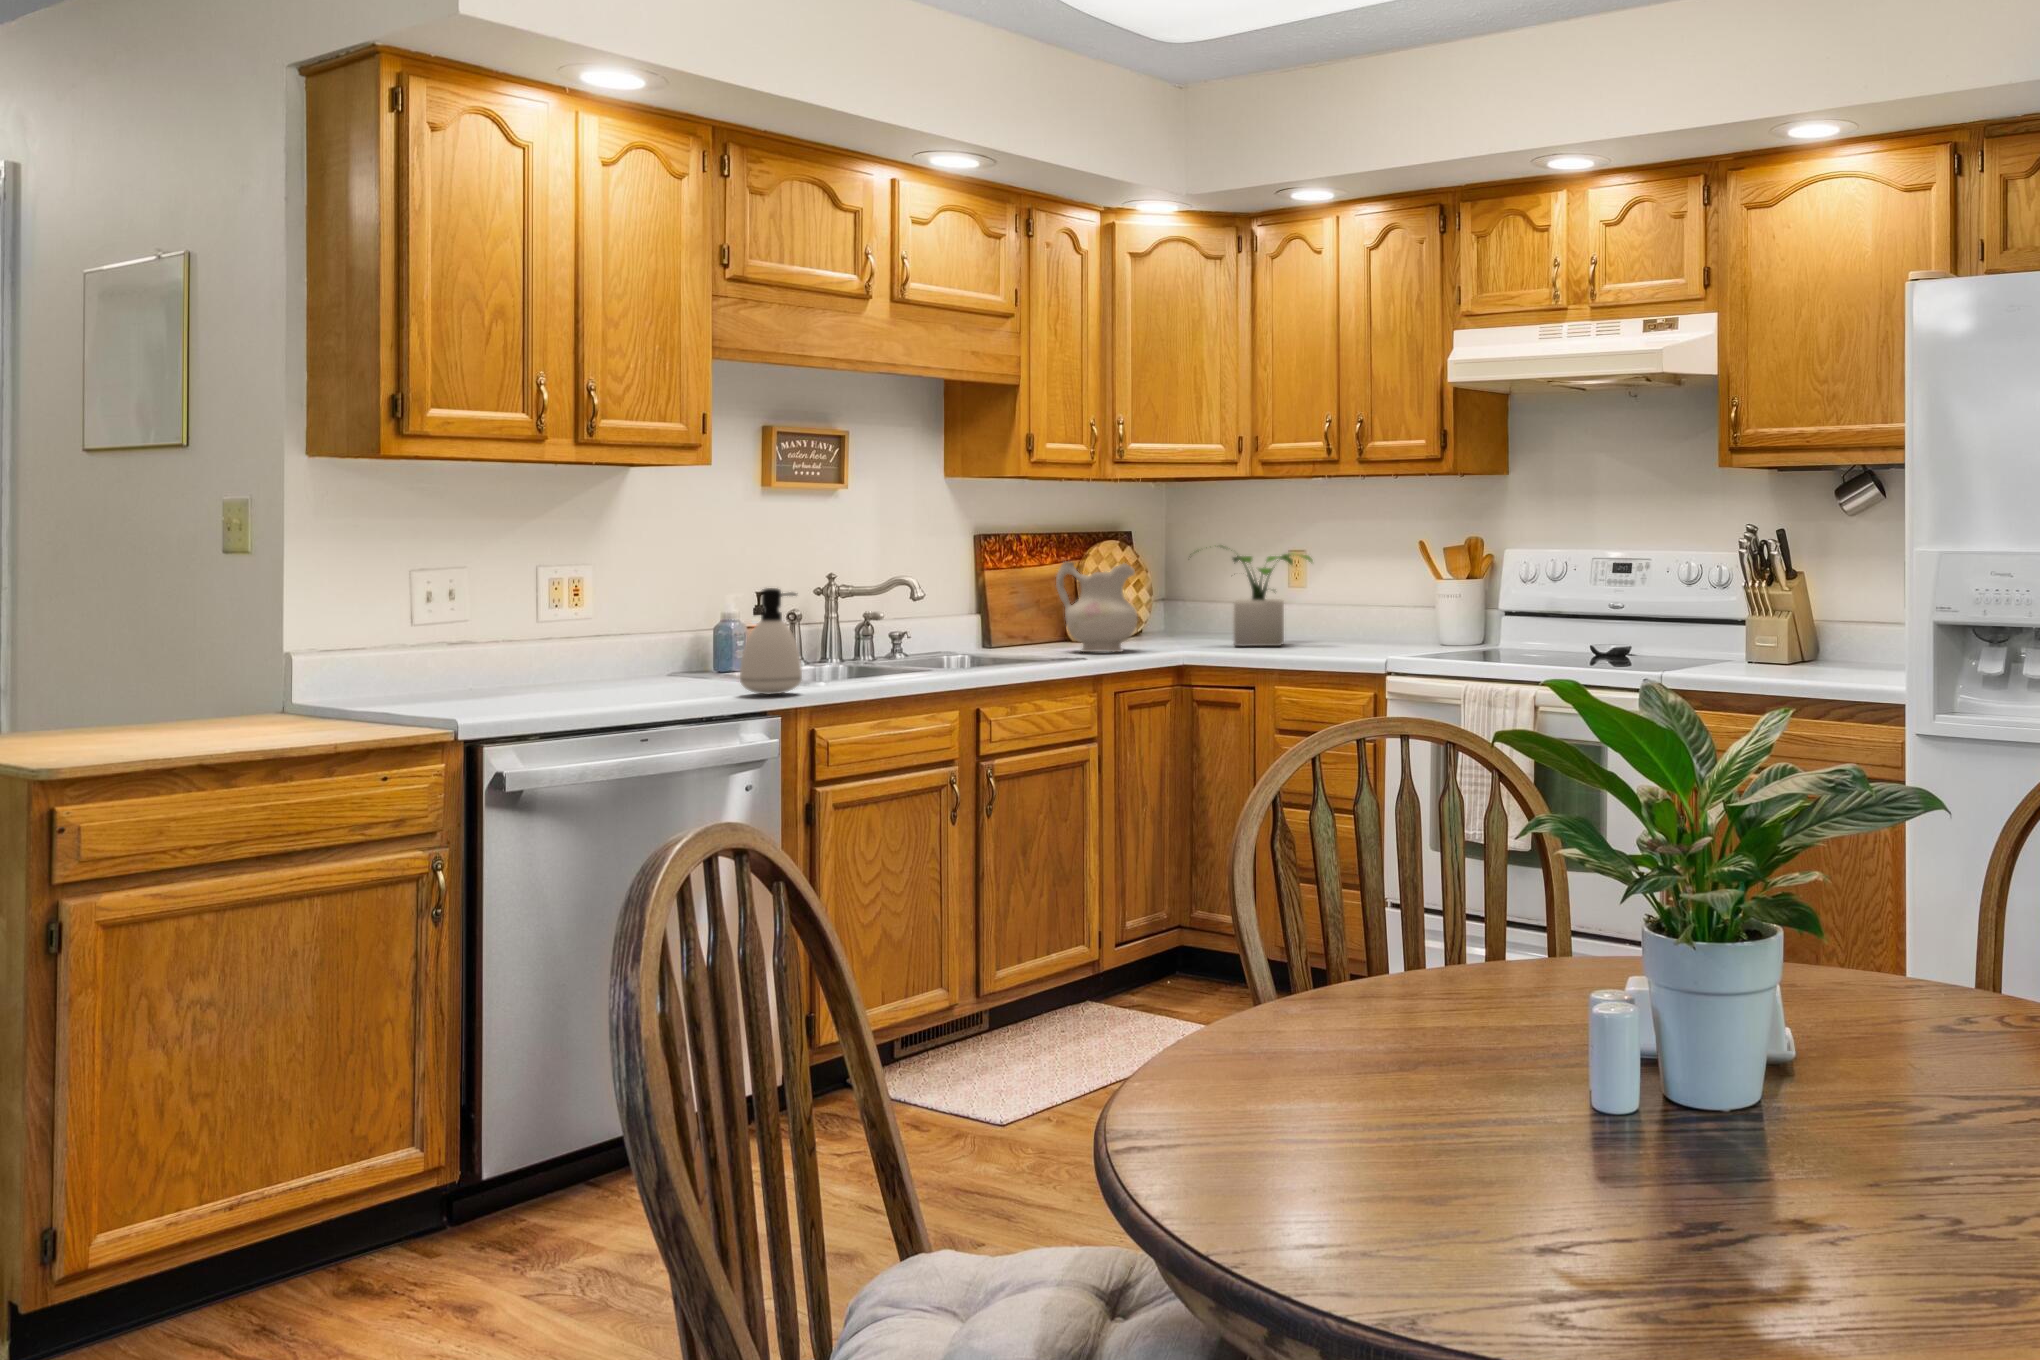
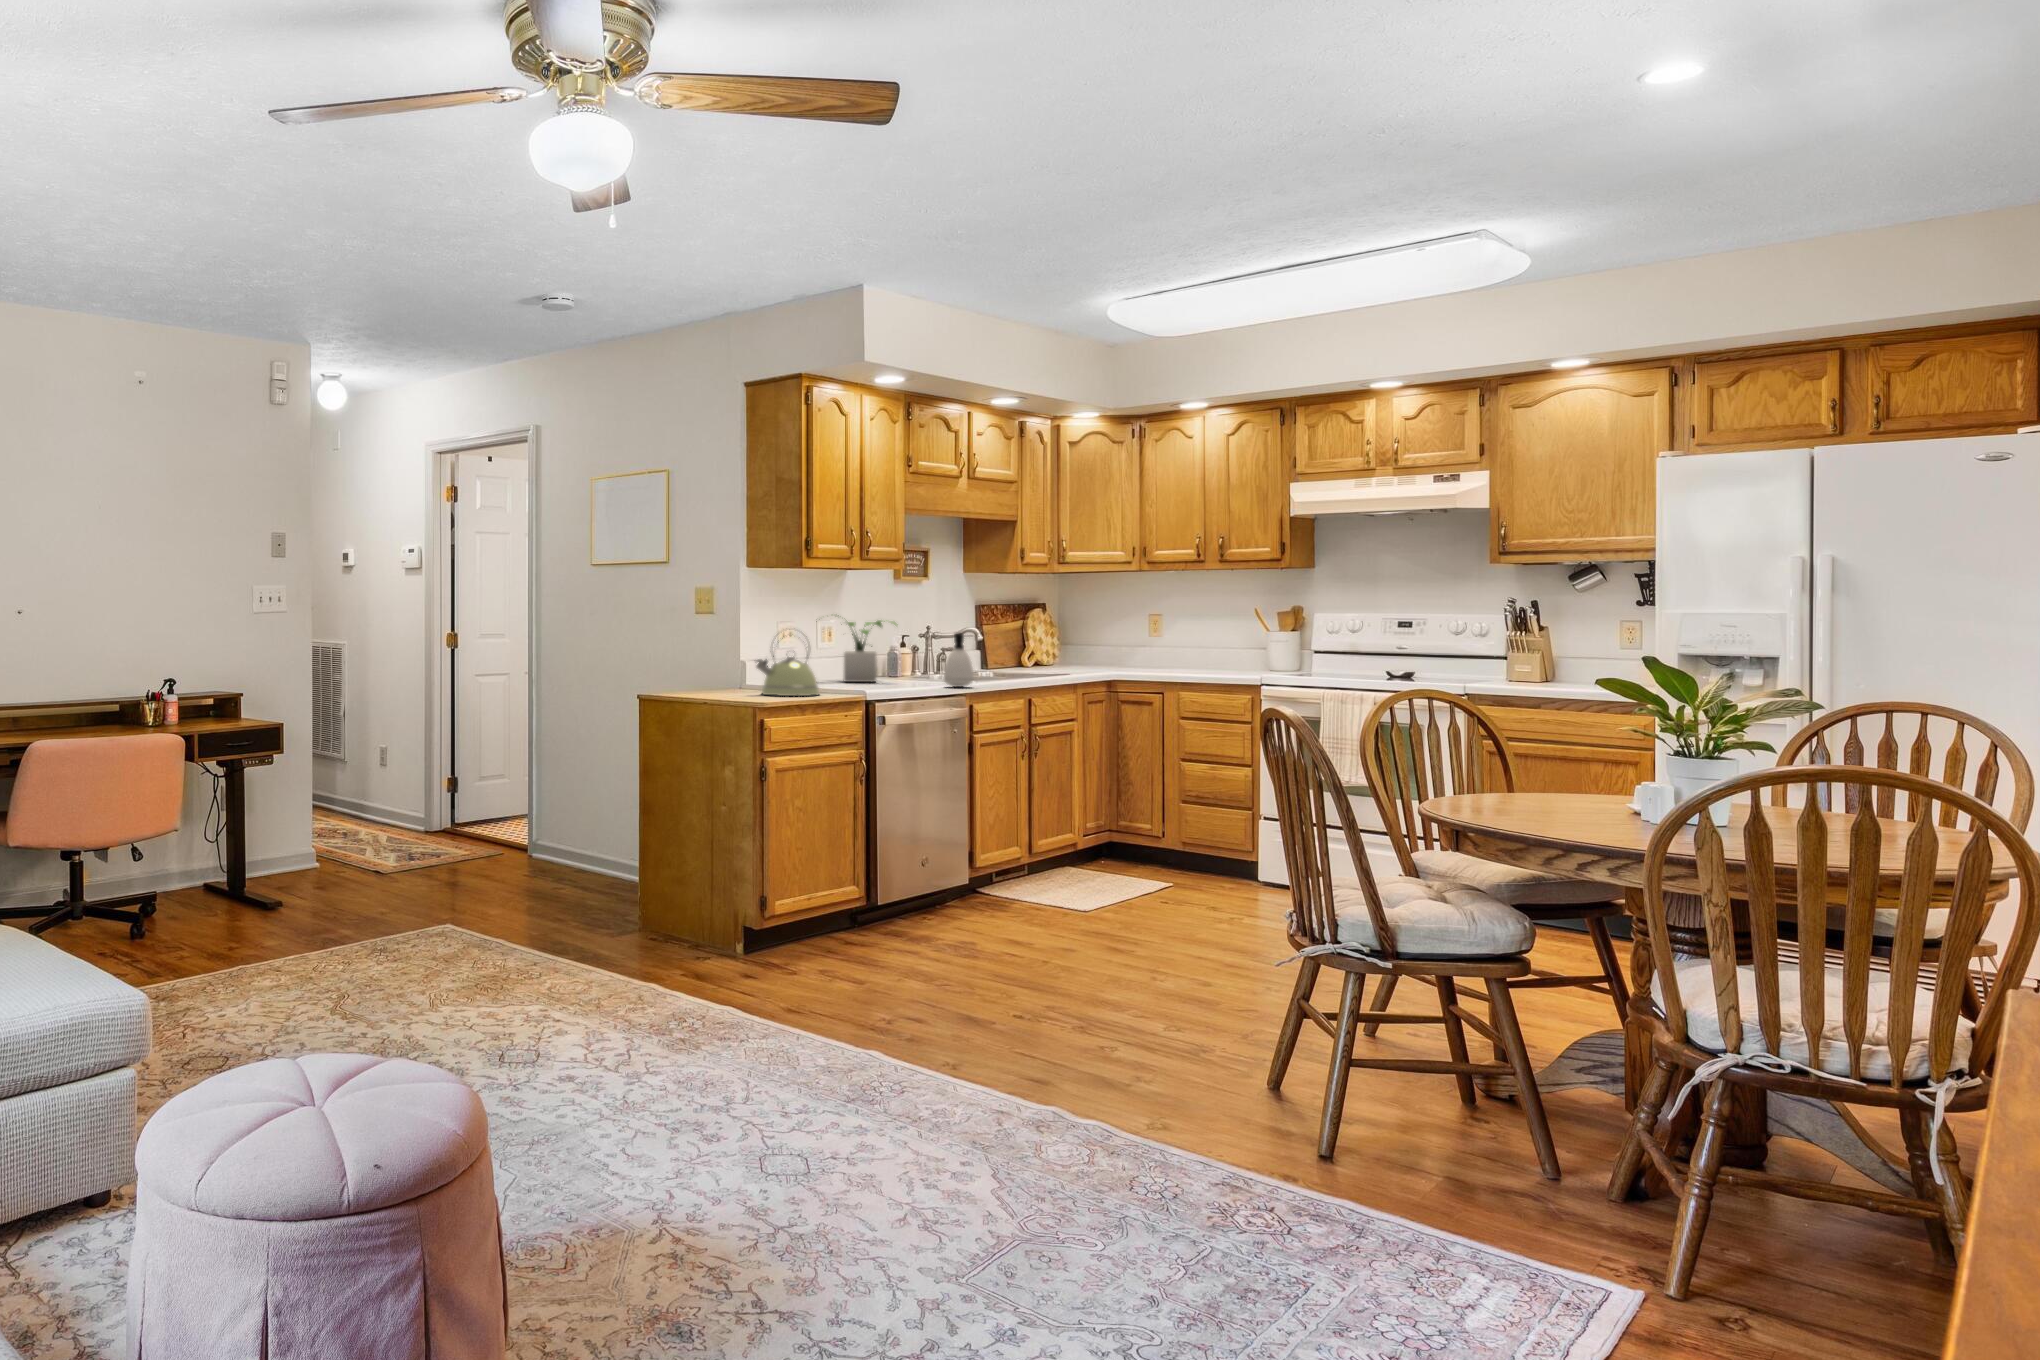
potted plant: present [1190,546,1312,646] -> present [838,615,896,682]
ceramic pitcher: present [1056,562,1138,652] -> none [1032,621,1080,673]
kettle: none [188,584,364,734] -> present [756,629,819,696]

